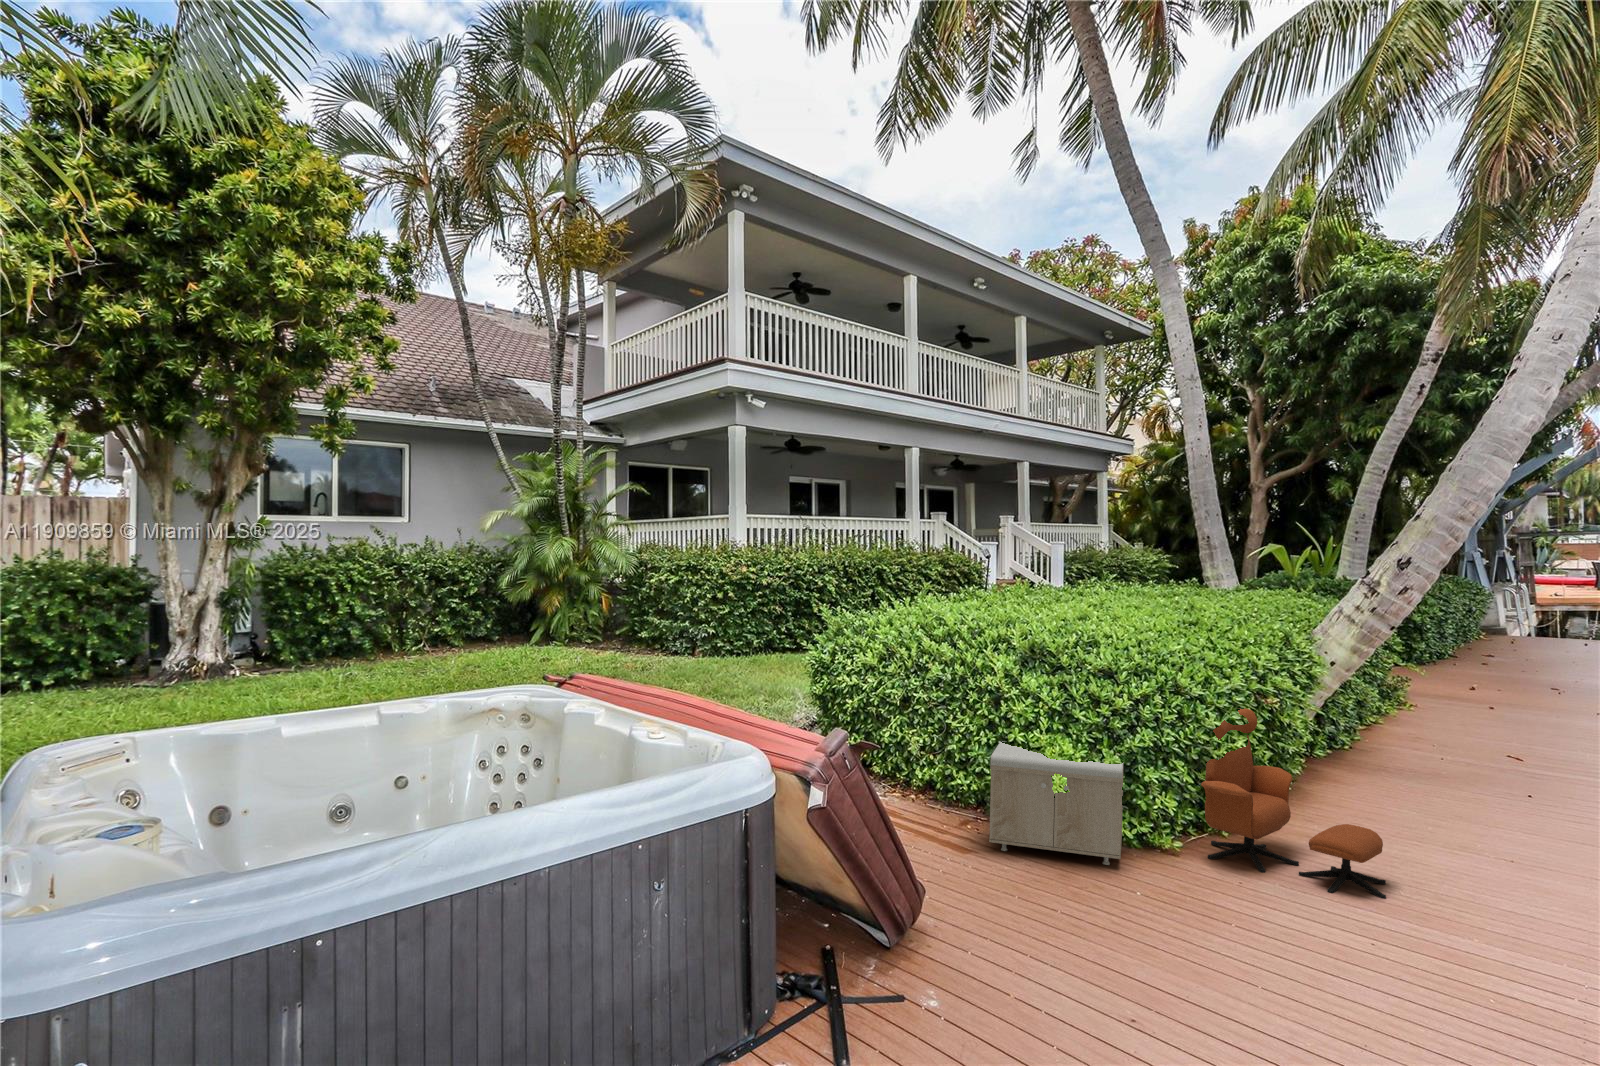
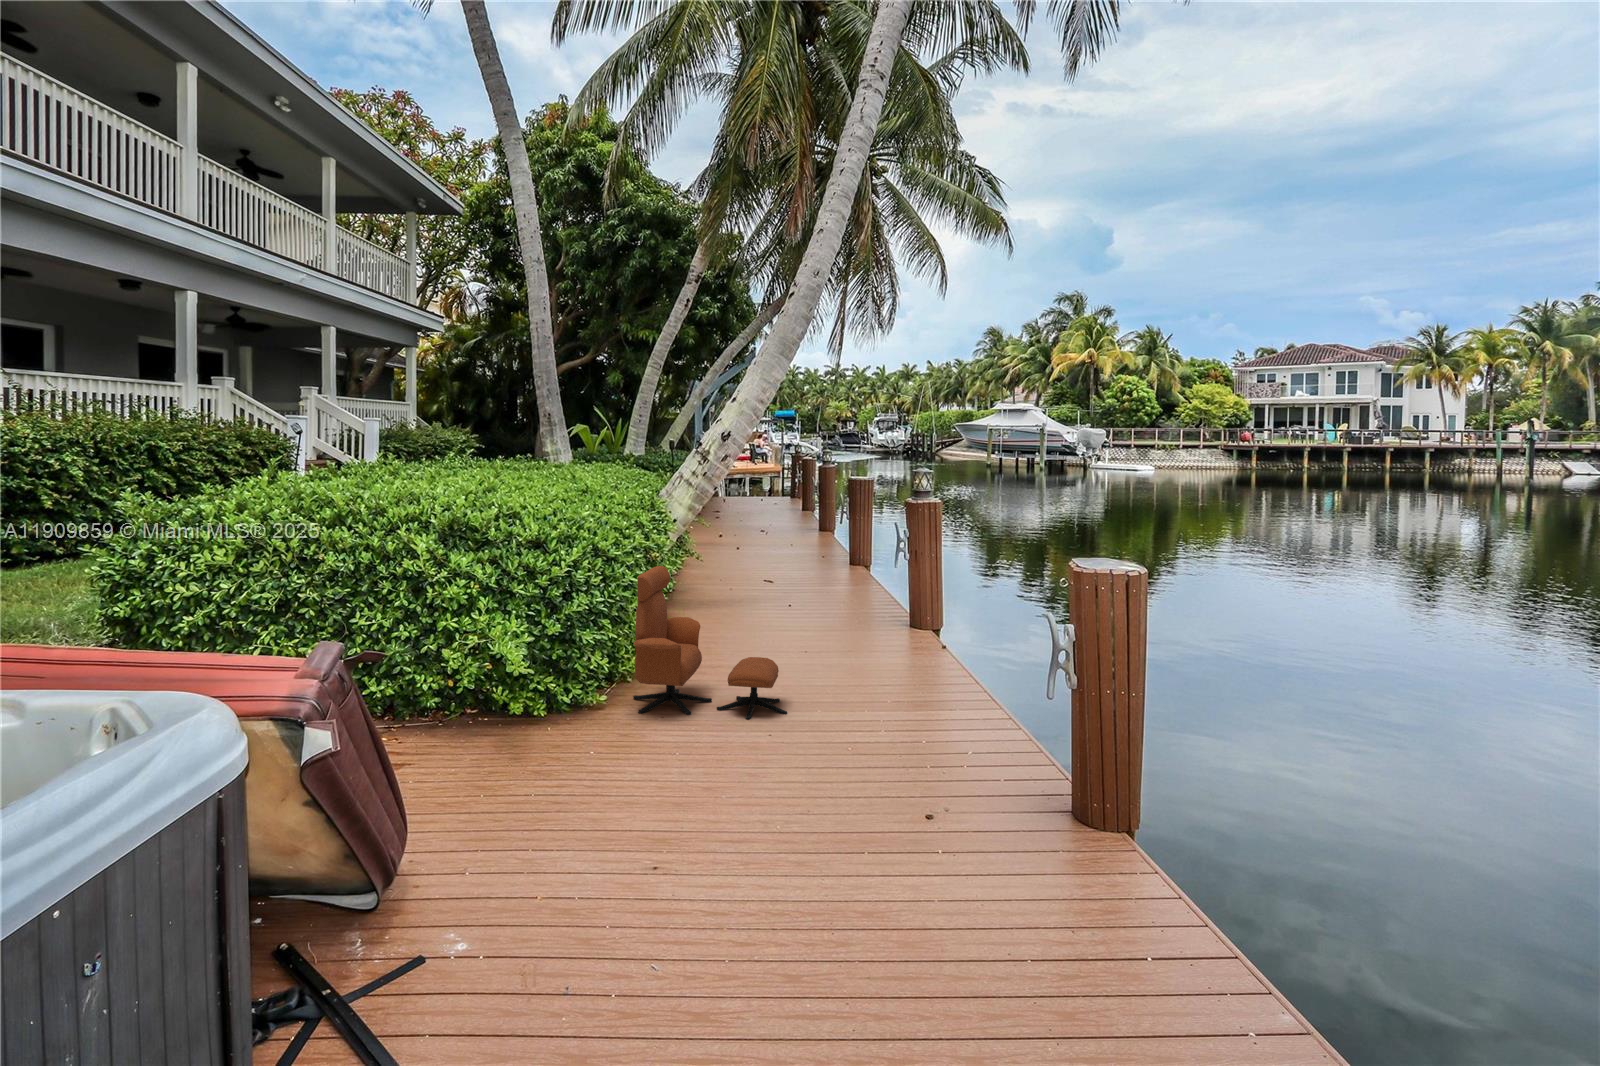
storage bench: present [989,742,1123,865] -> none [422,625,573,756]

